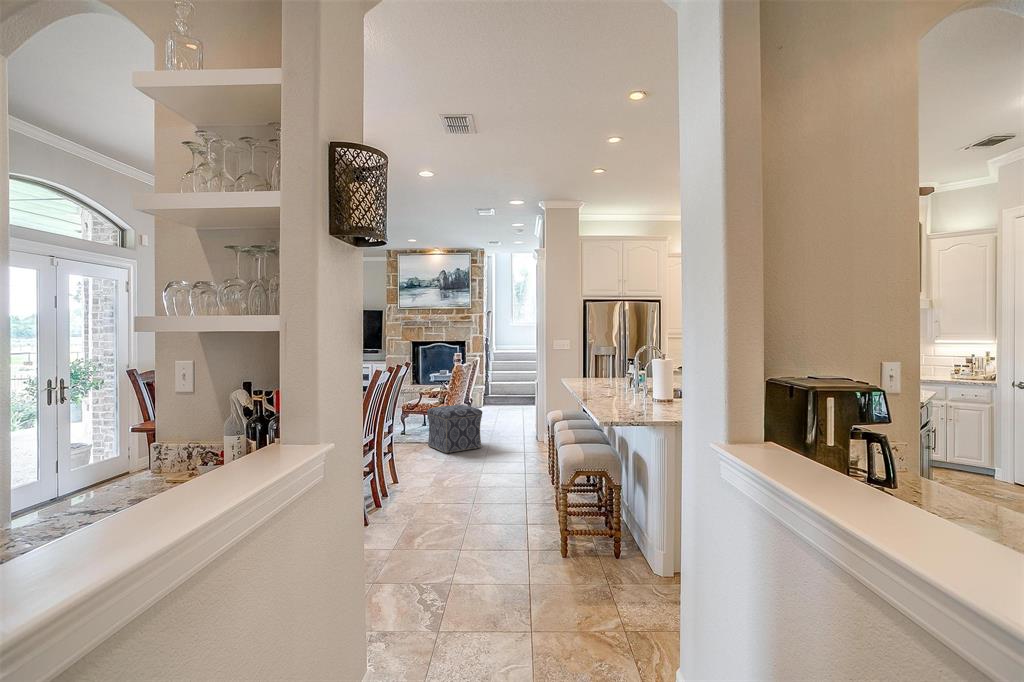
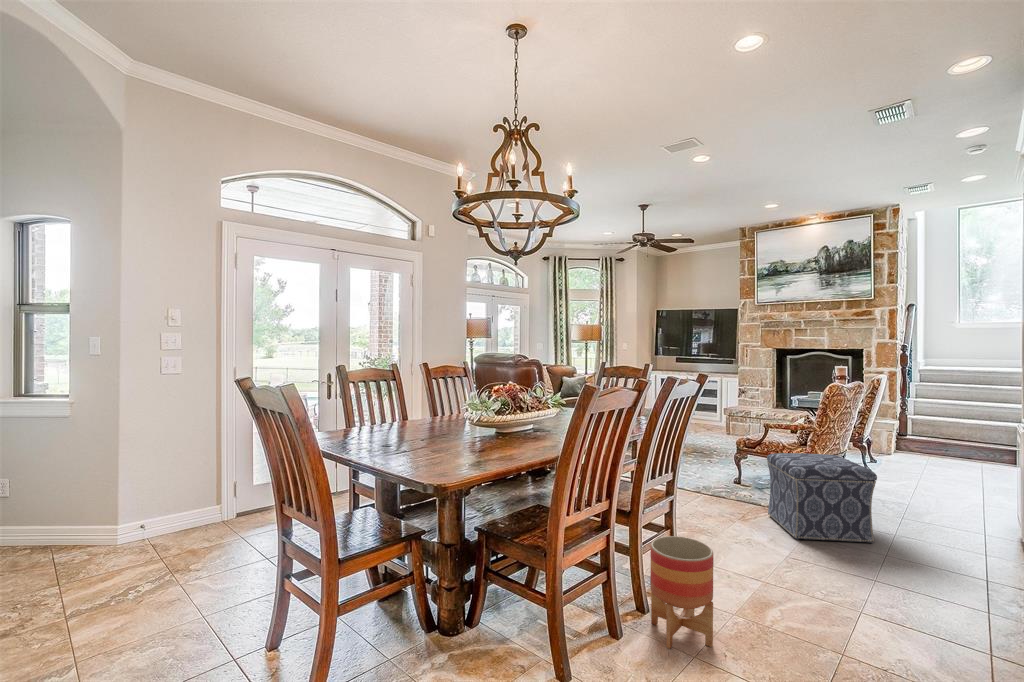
planter: none [393,450,425,505] -> present [650,536,714,649]

